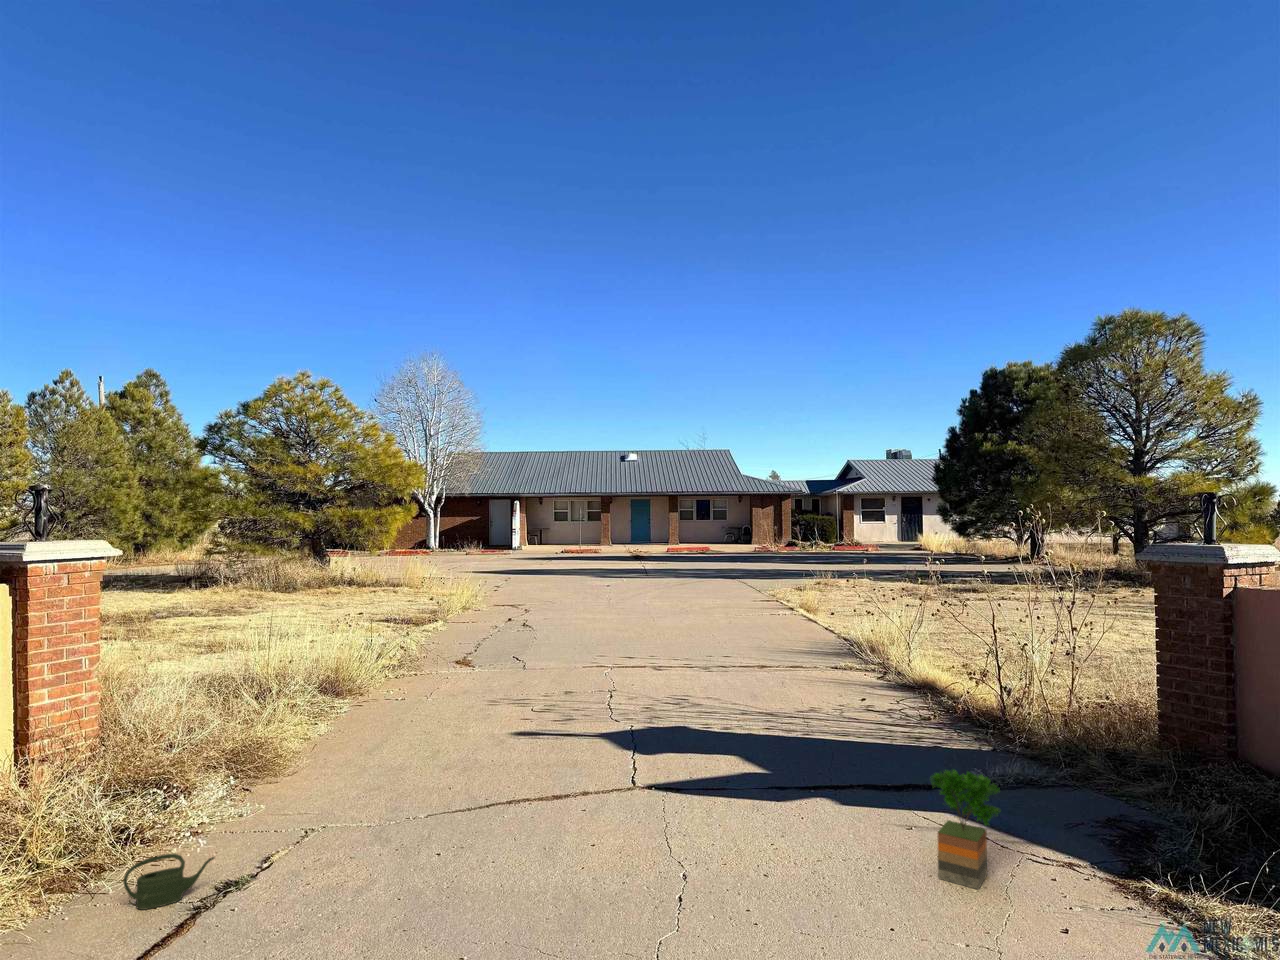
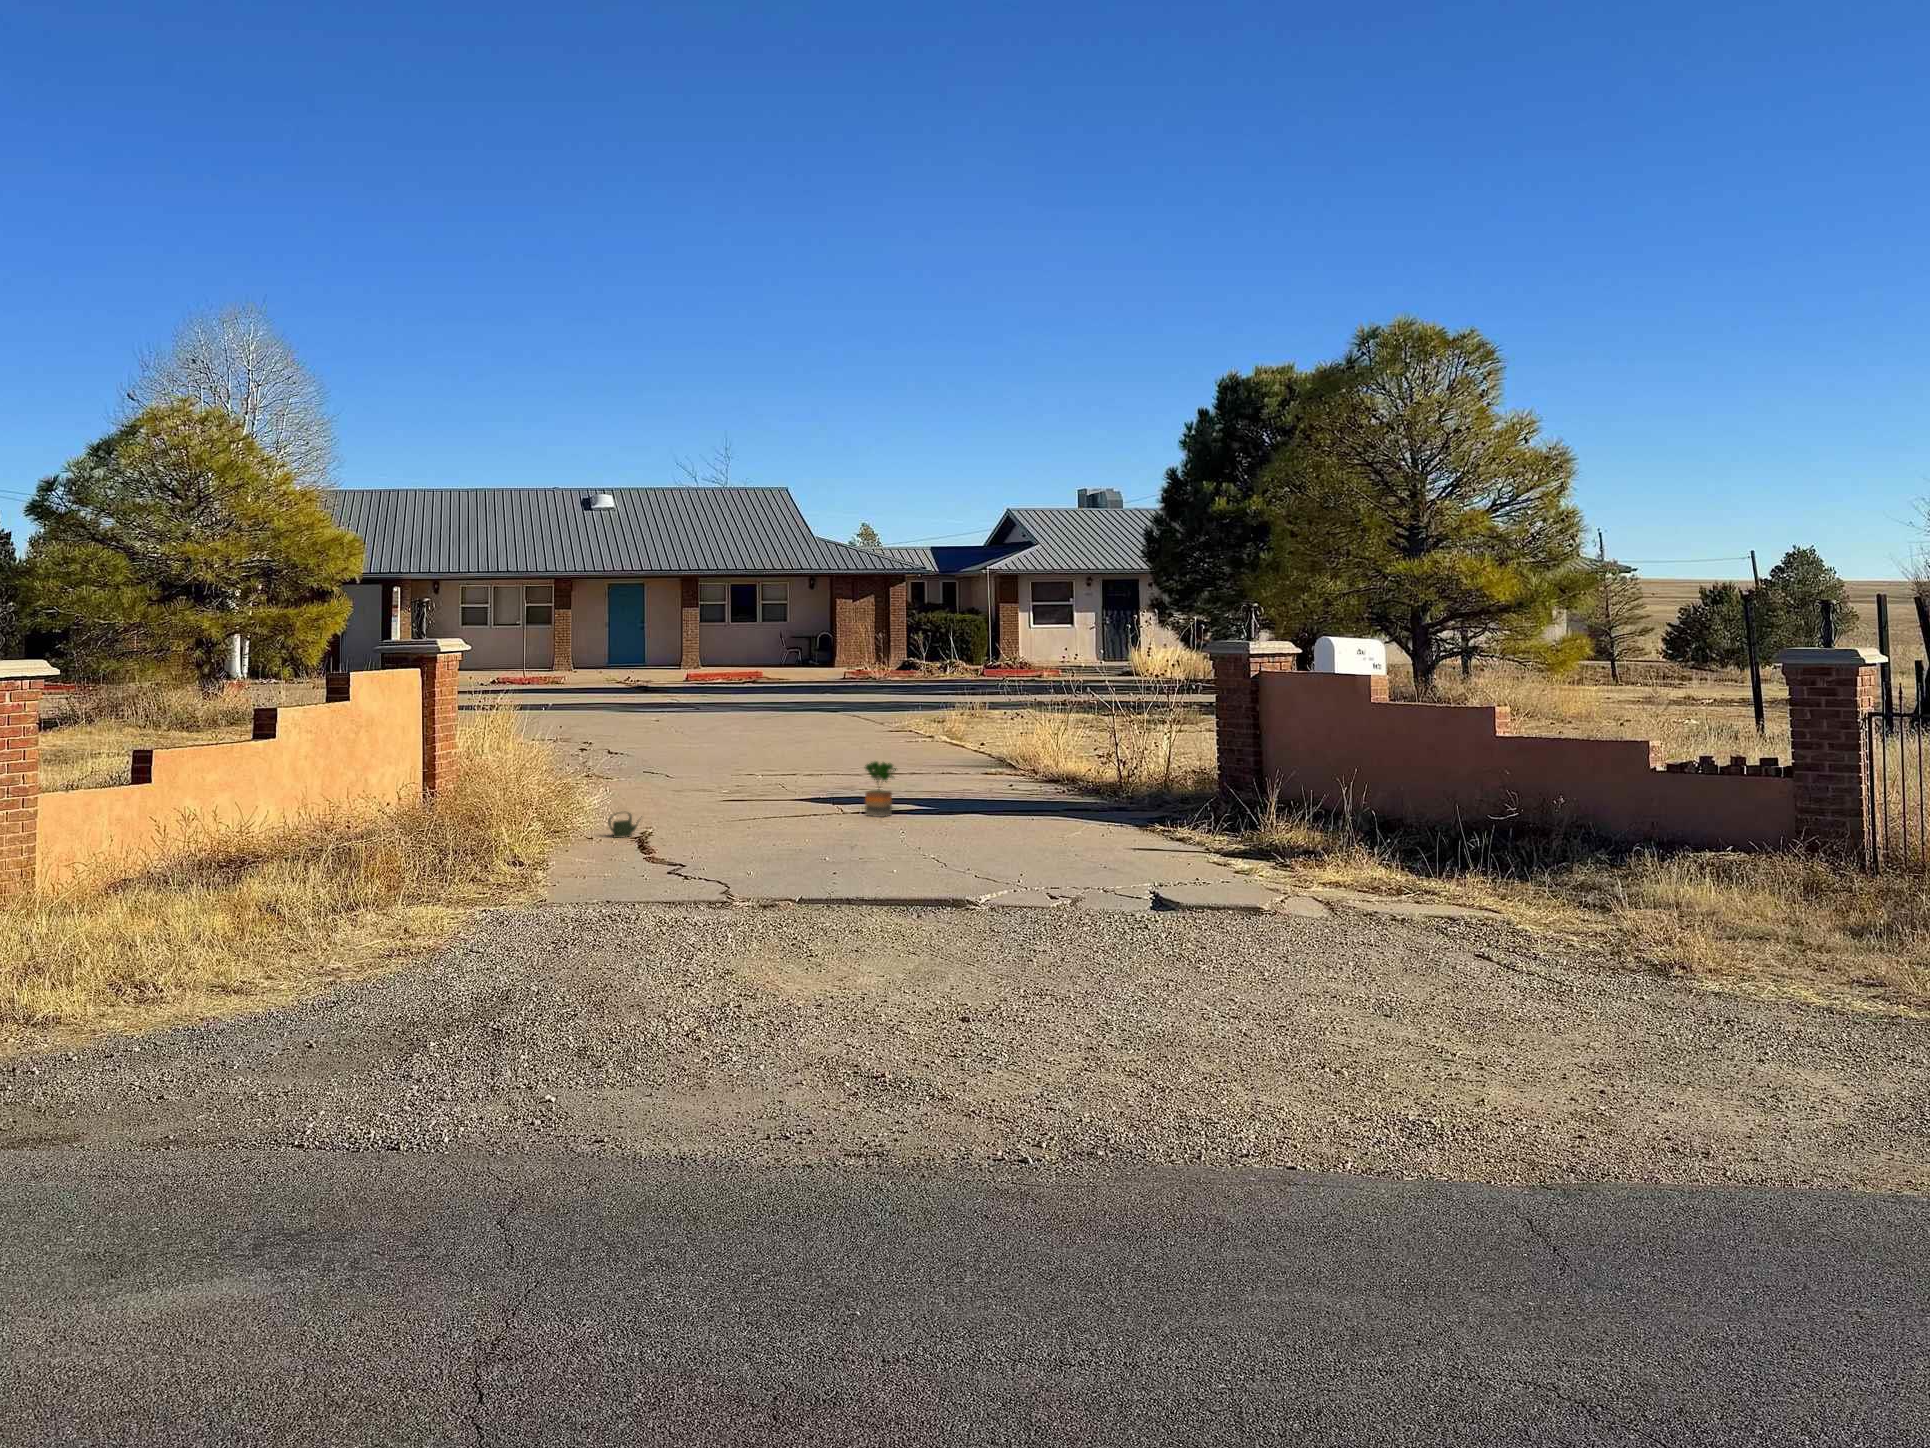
potted tree: present [931,770,1001,889] -> present [865,761,896,817]

